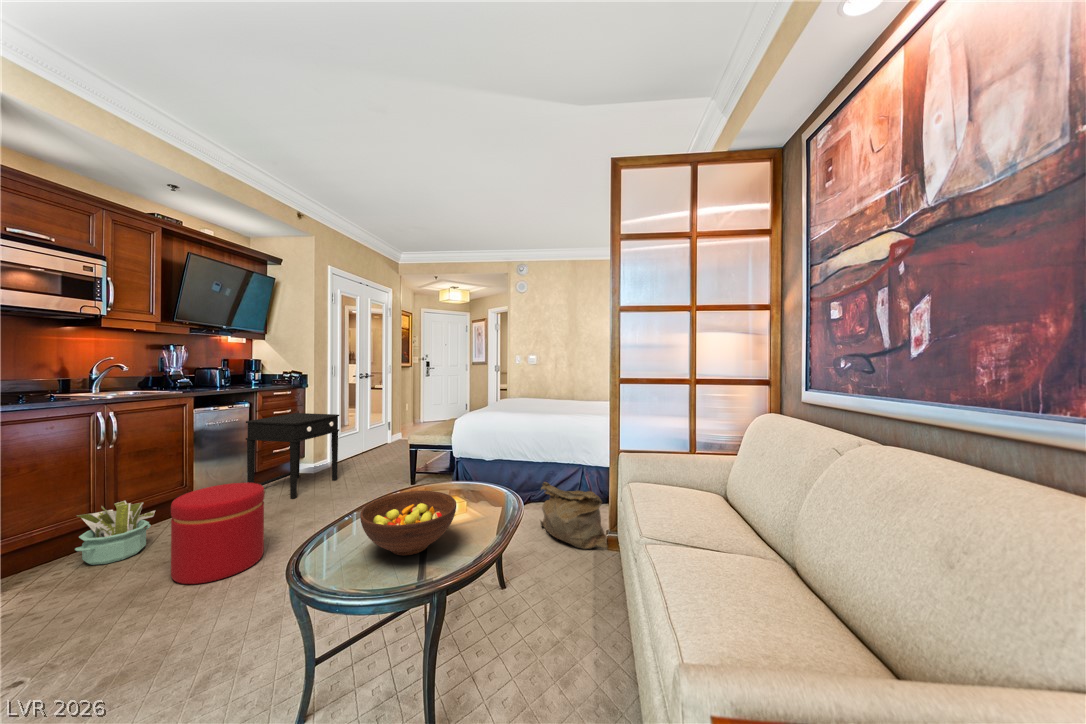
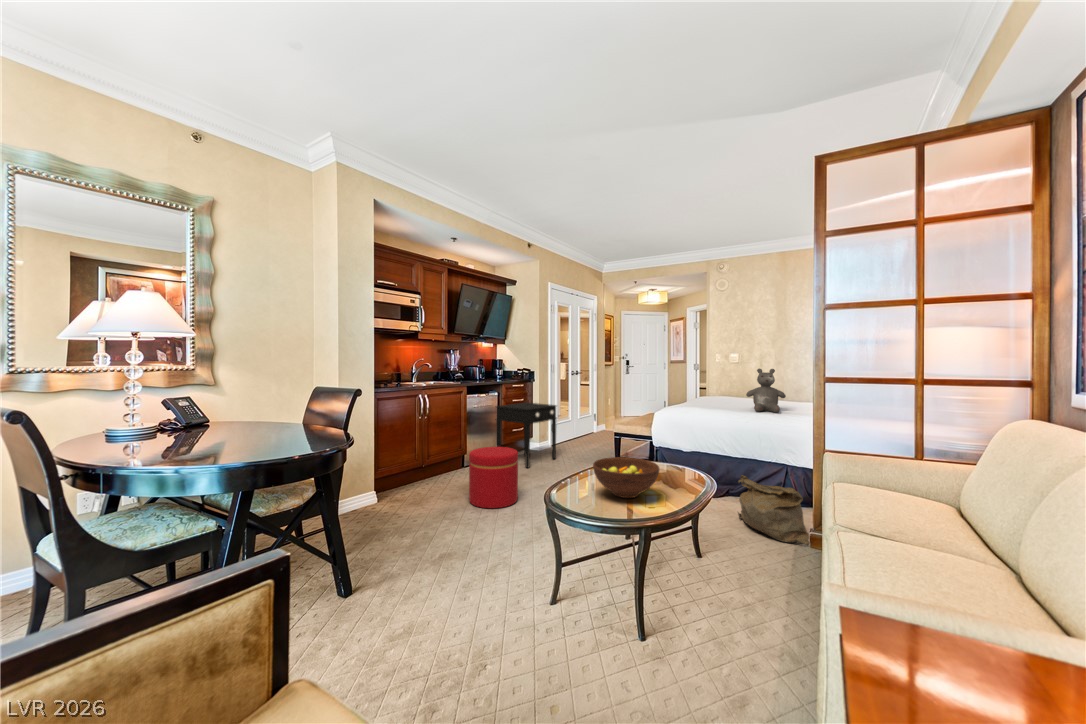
teddy bear: none [543,369,577,411] -> present [746,368,786,412]
decorative plant: present [75,501,155,565] -> none [419,451,453,489]

